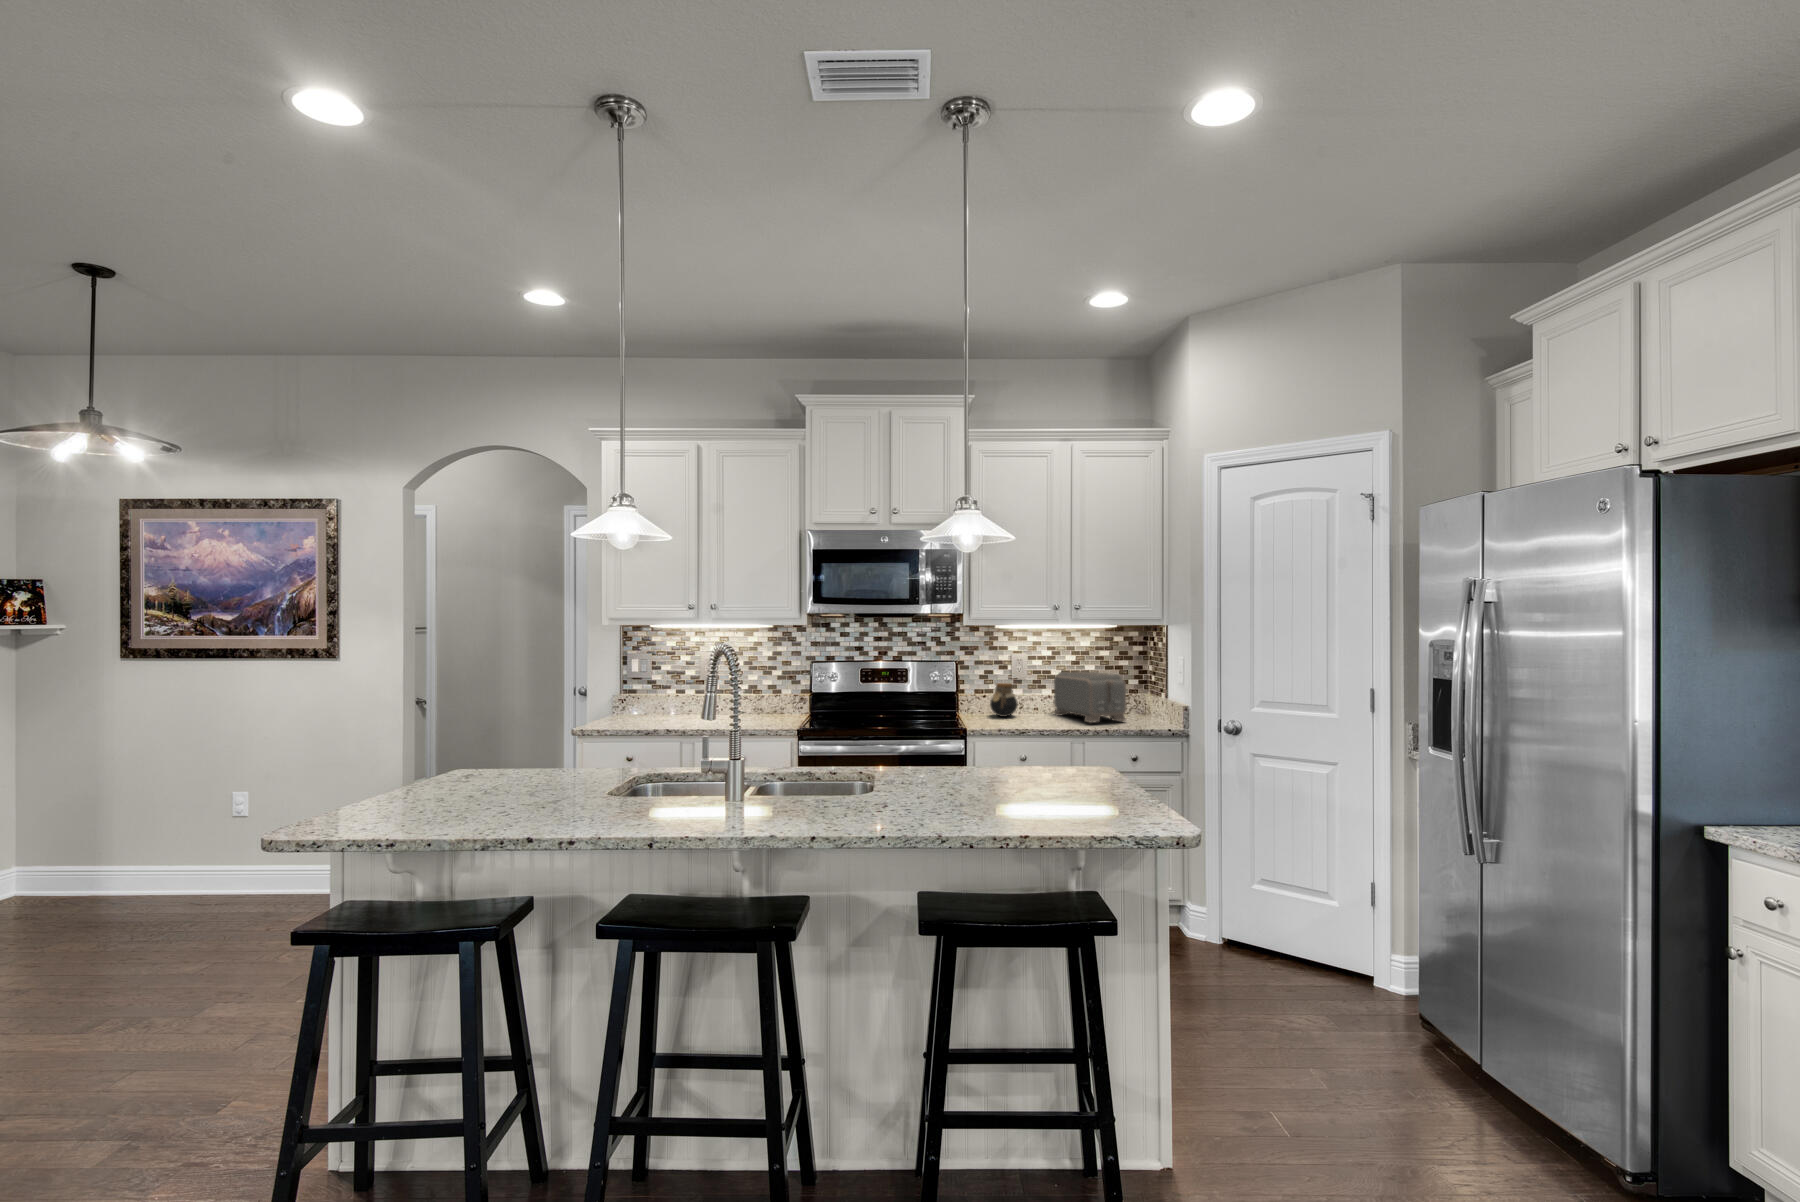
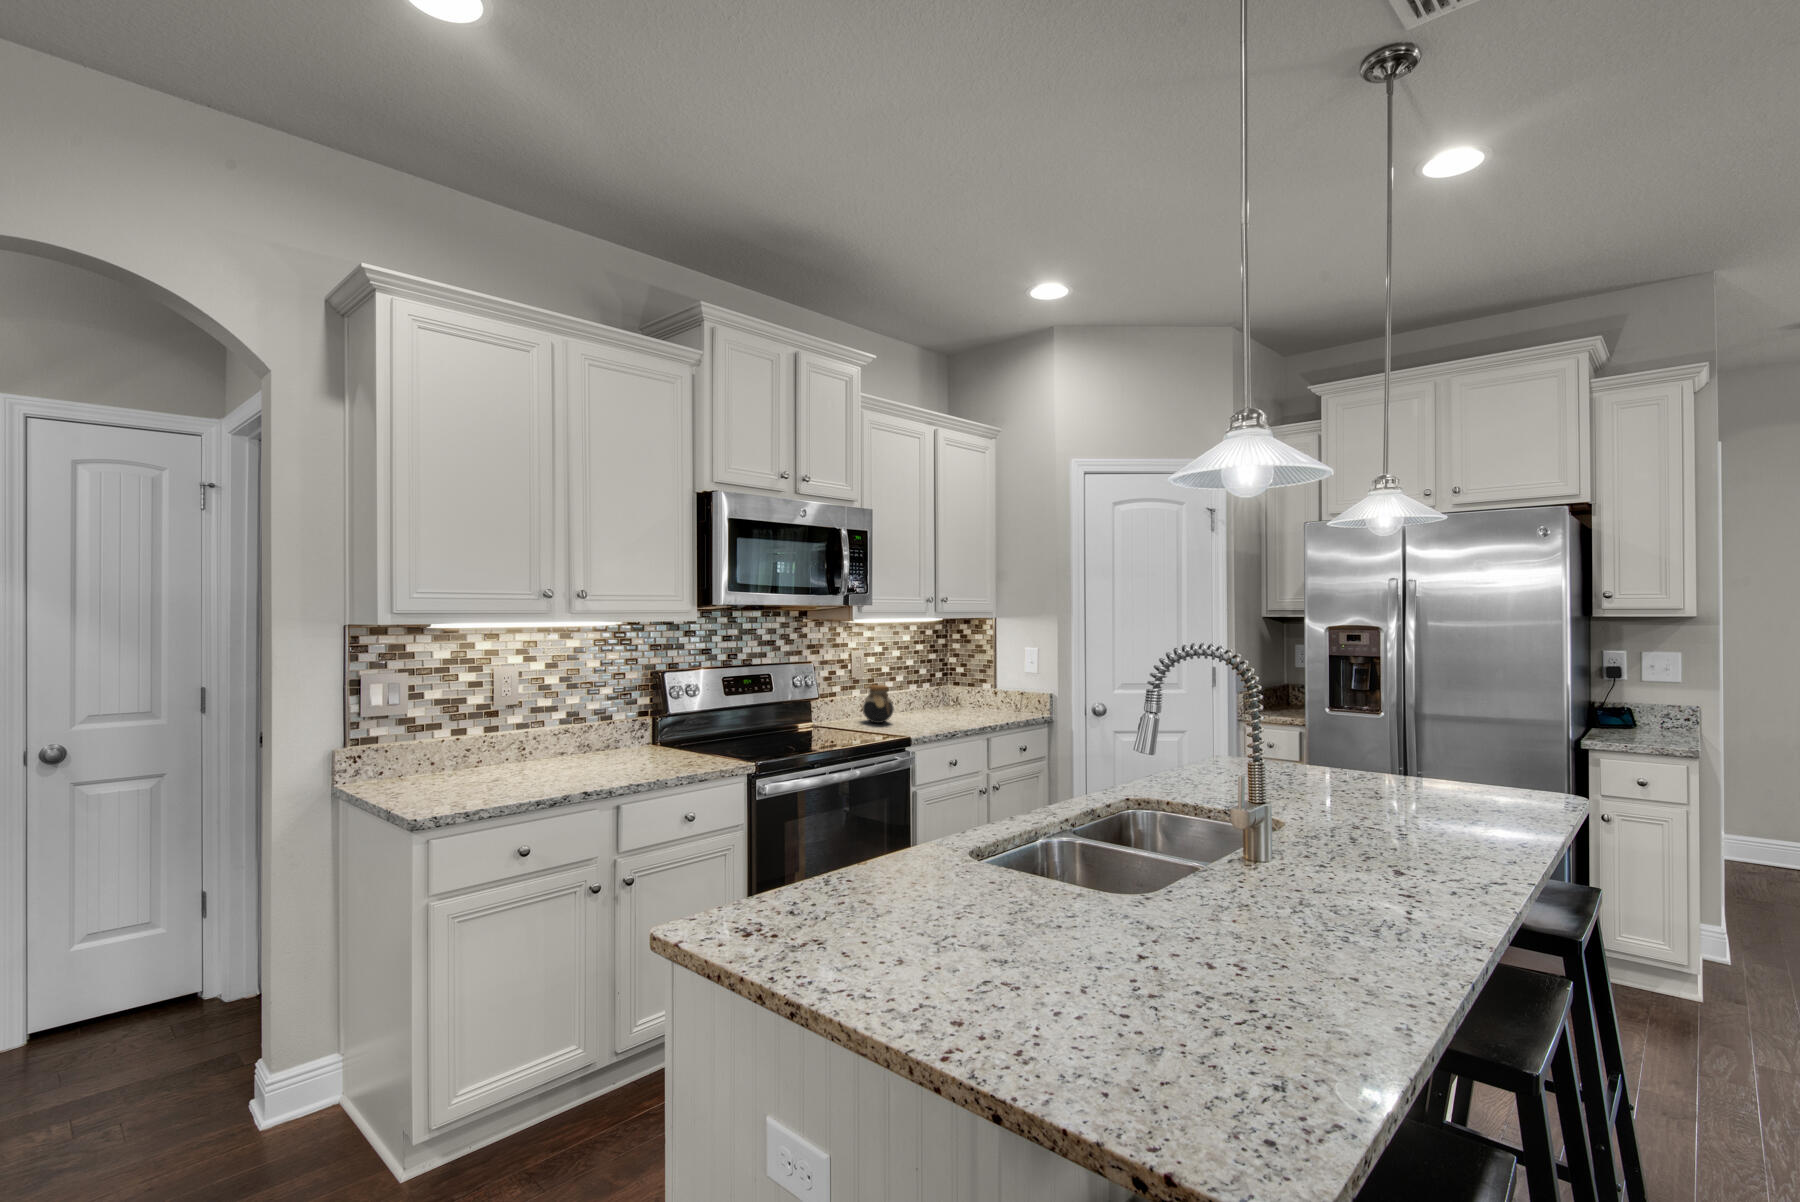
toaster: present [1054,671,1126,723] -> none [906,667,990,722]

